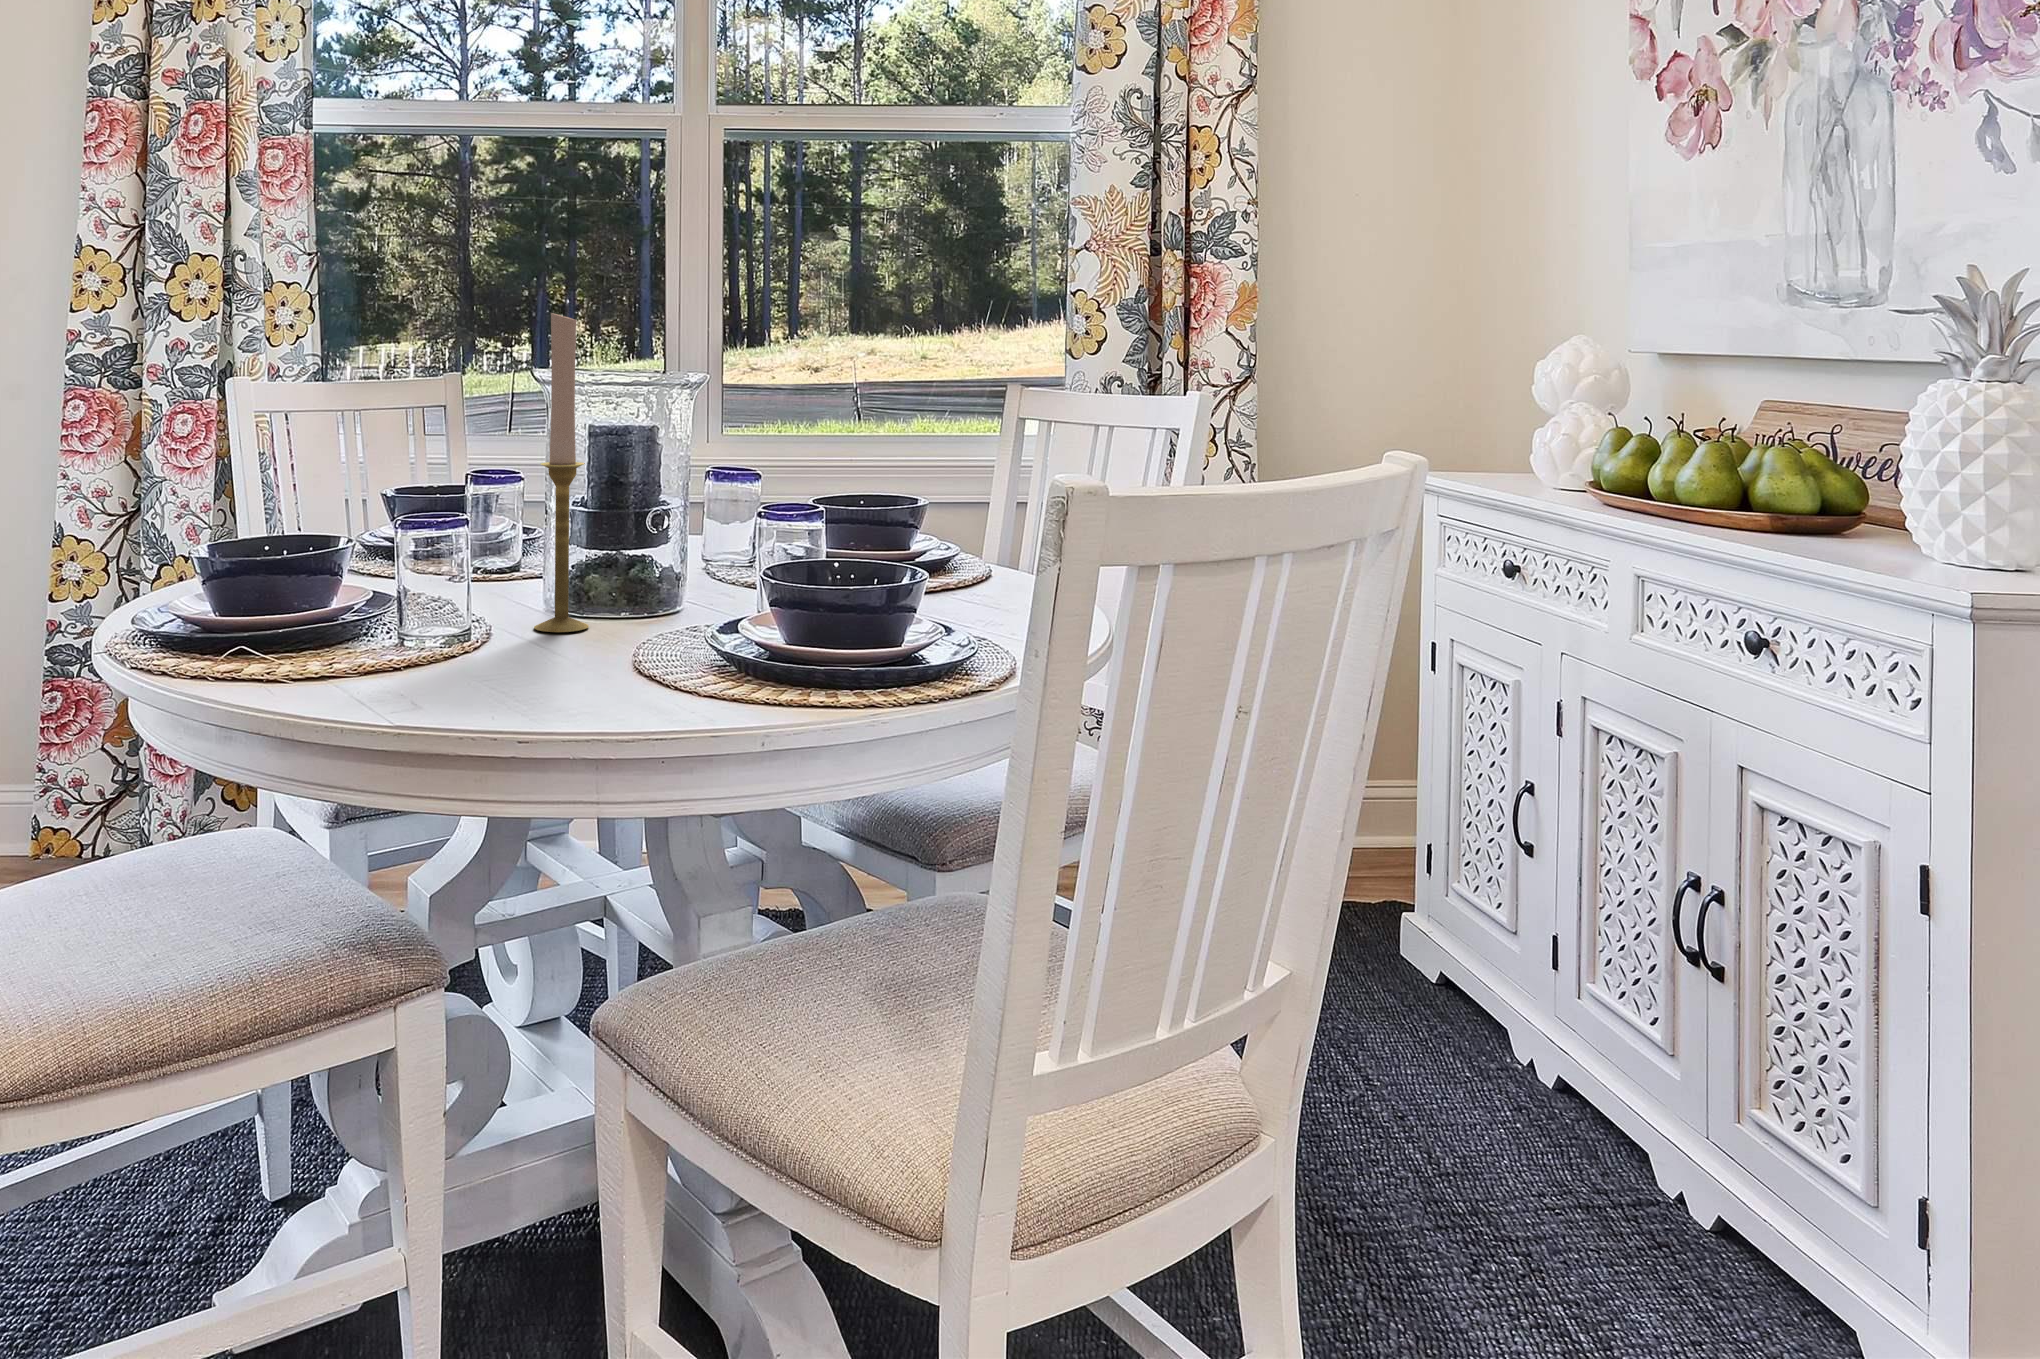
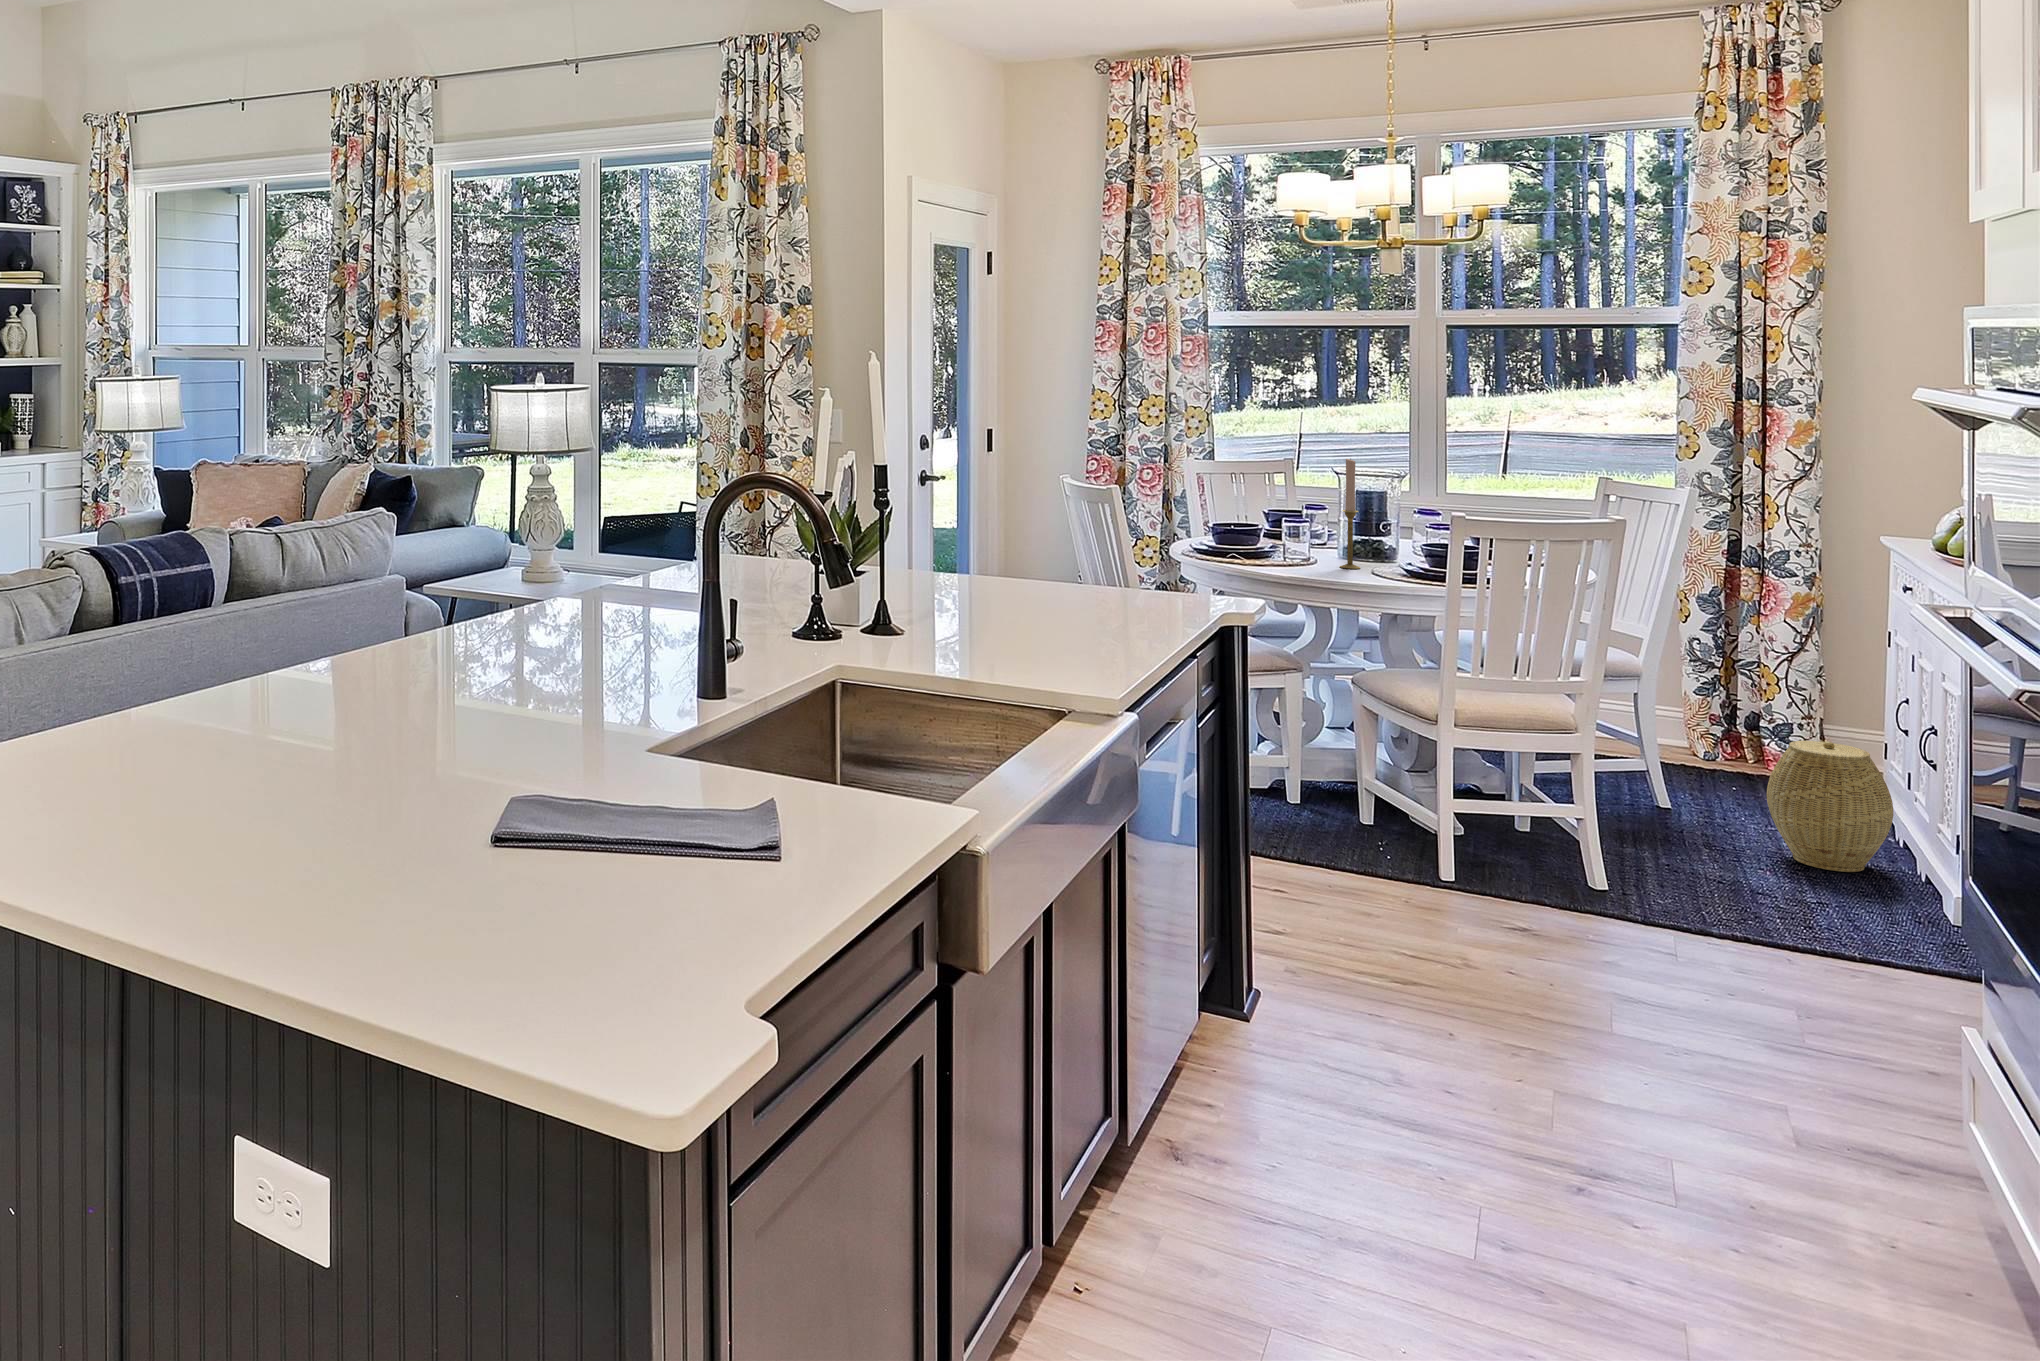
woven basket: none [1418,918,1665,1242] -> present [1767,741,1893,872]

